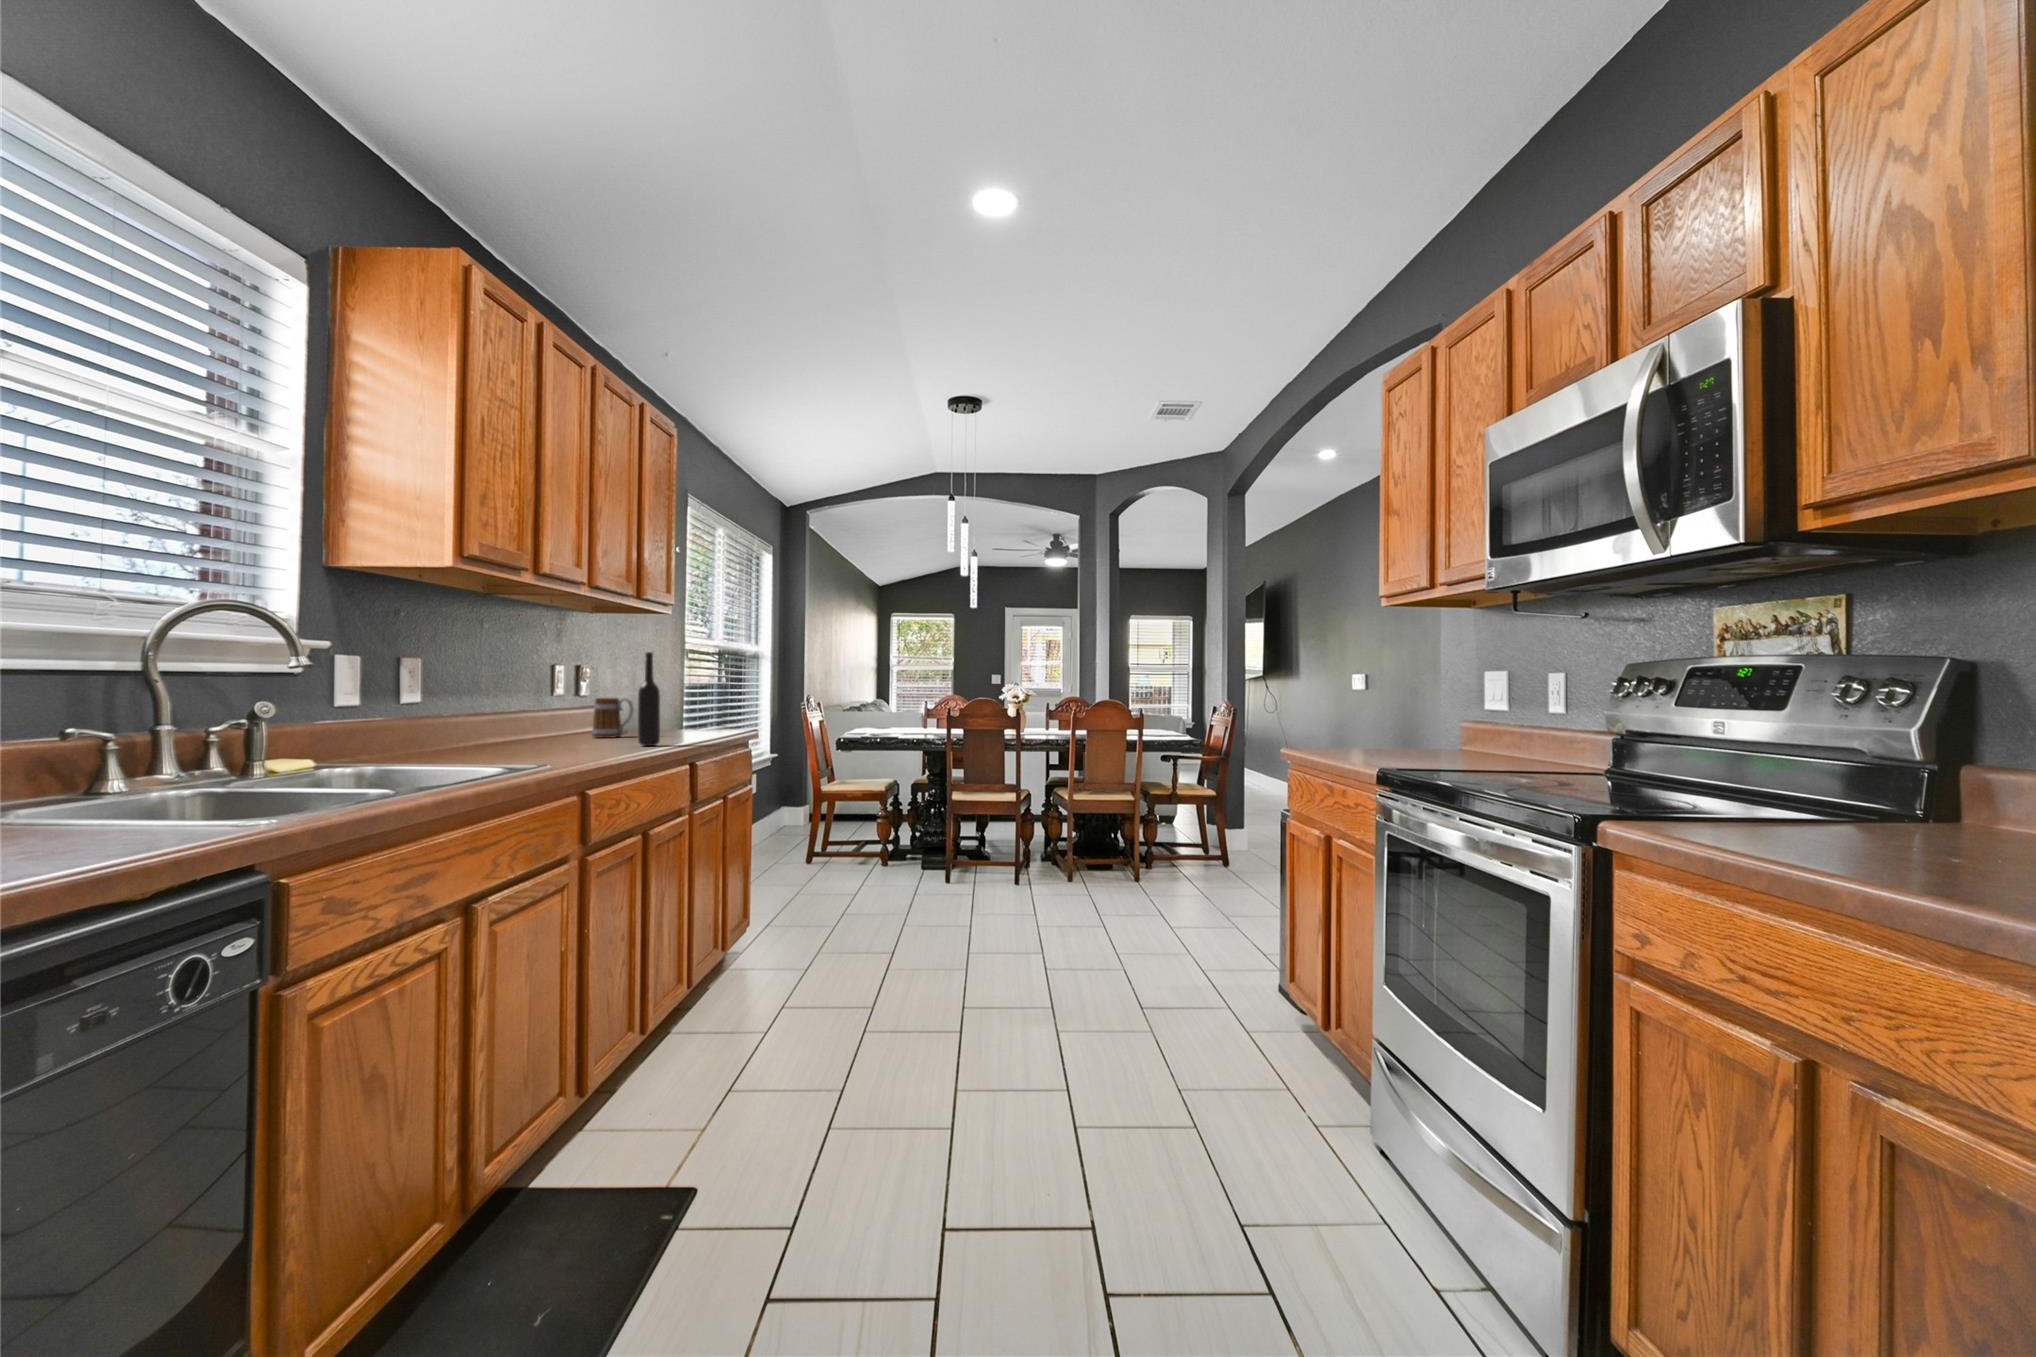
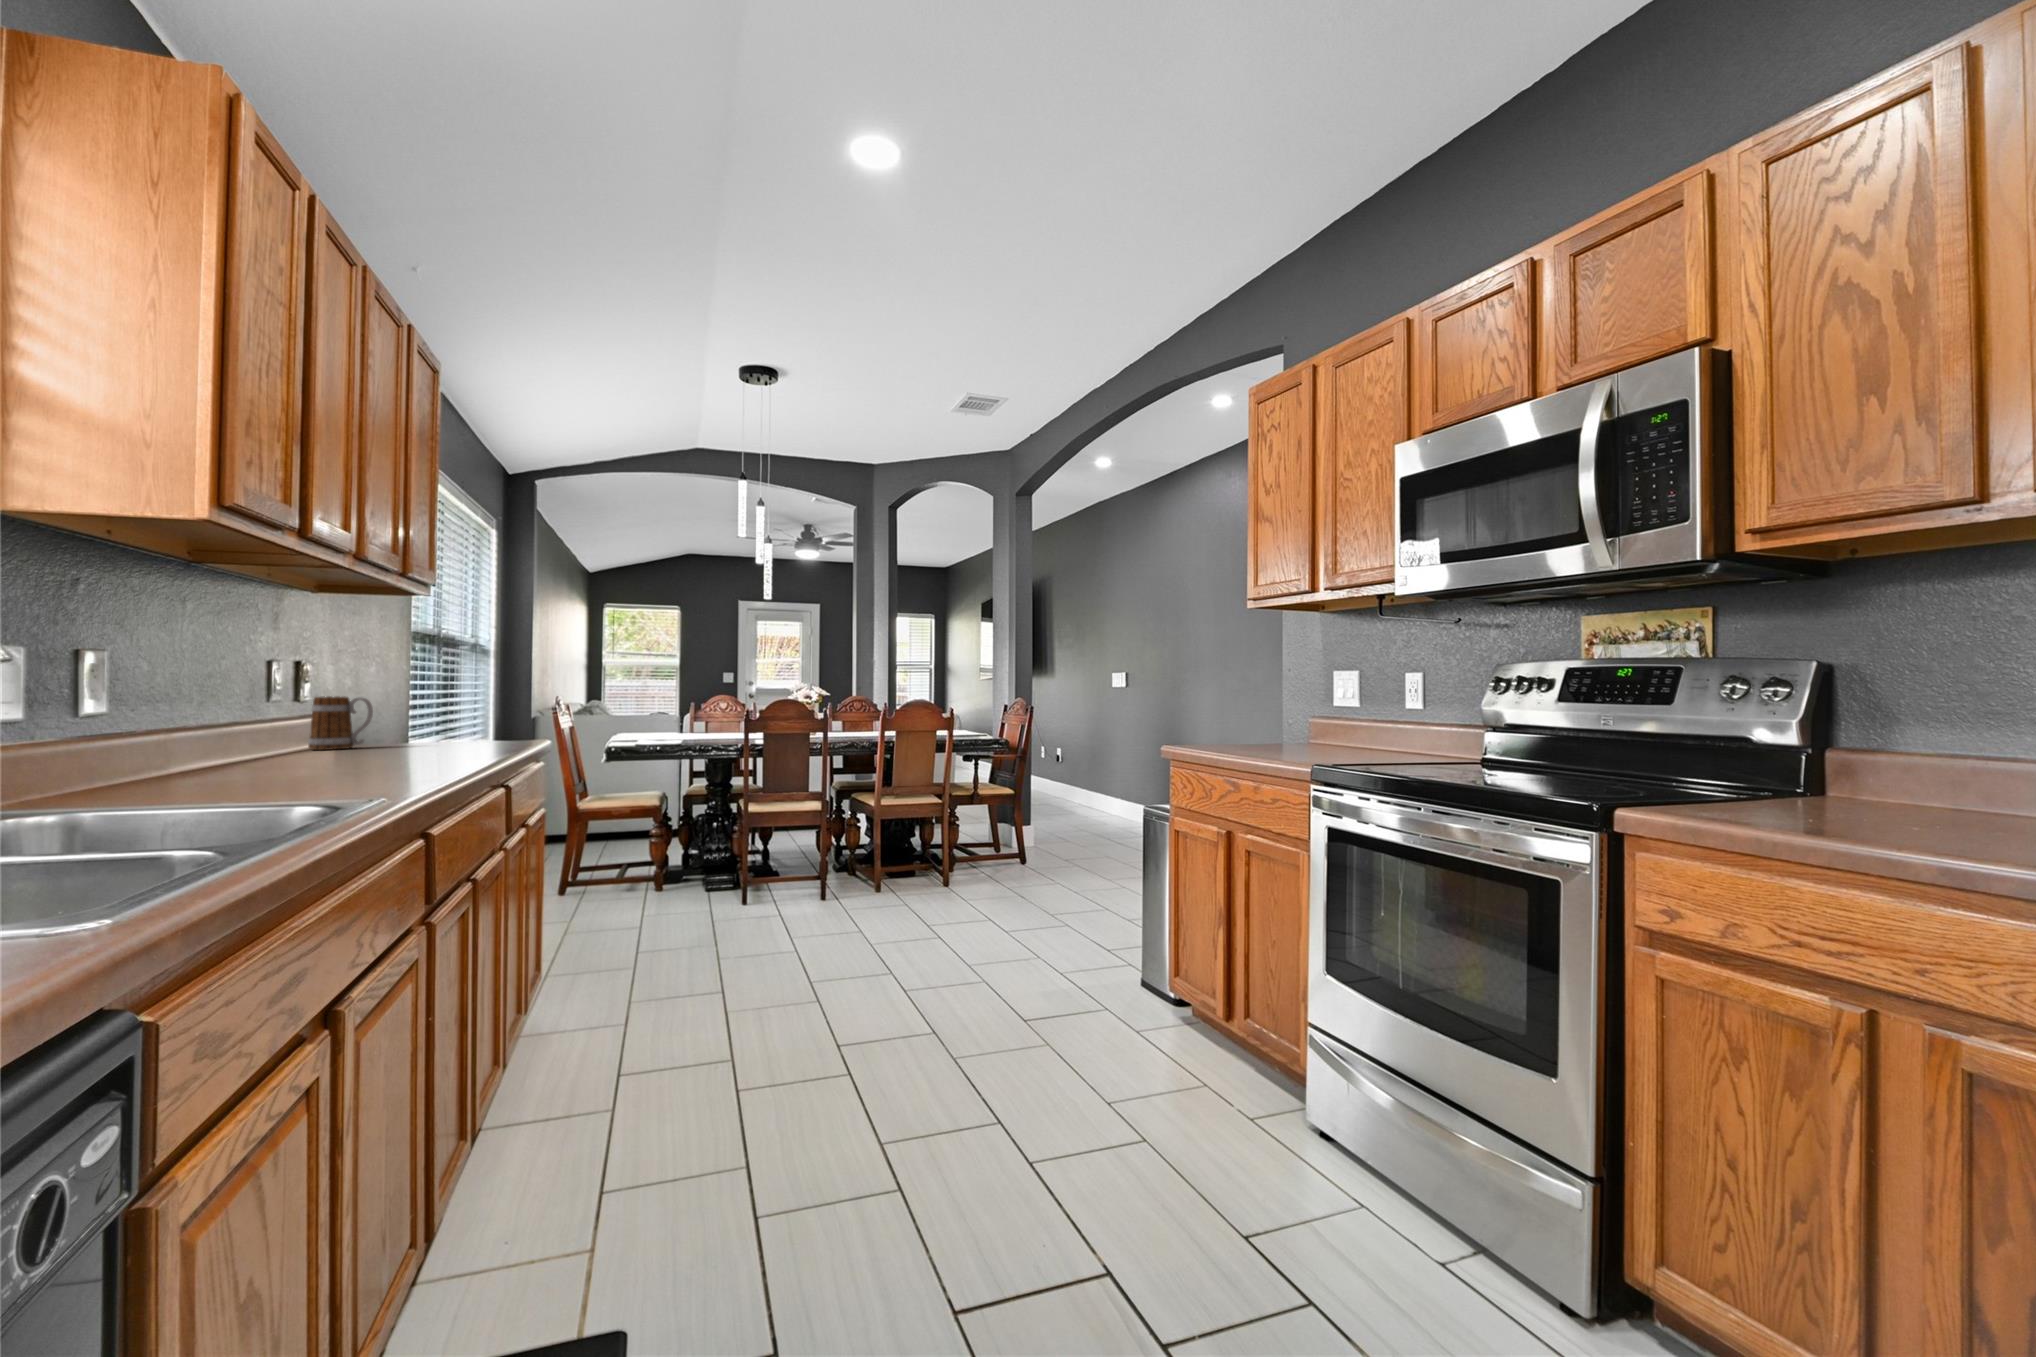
bottle: present [638,652,660,746] -> none [419,637,451,760]

